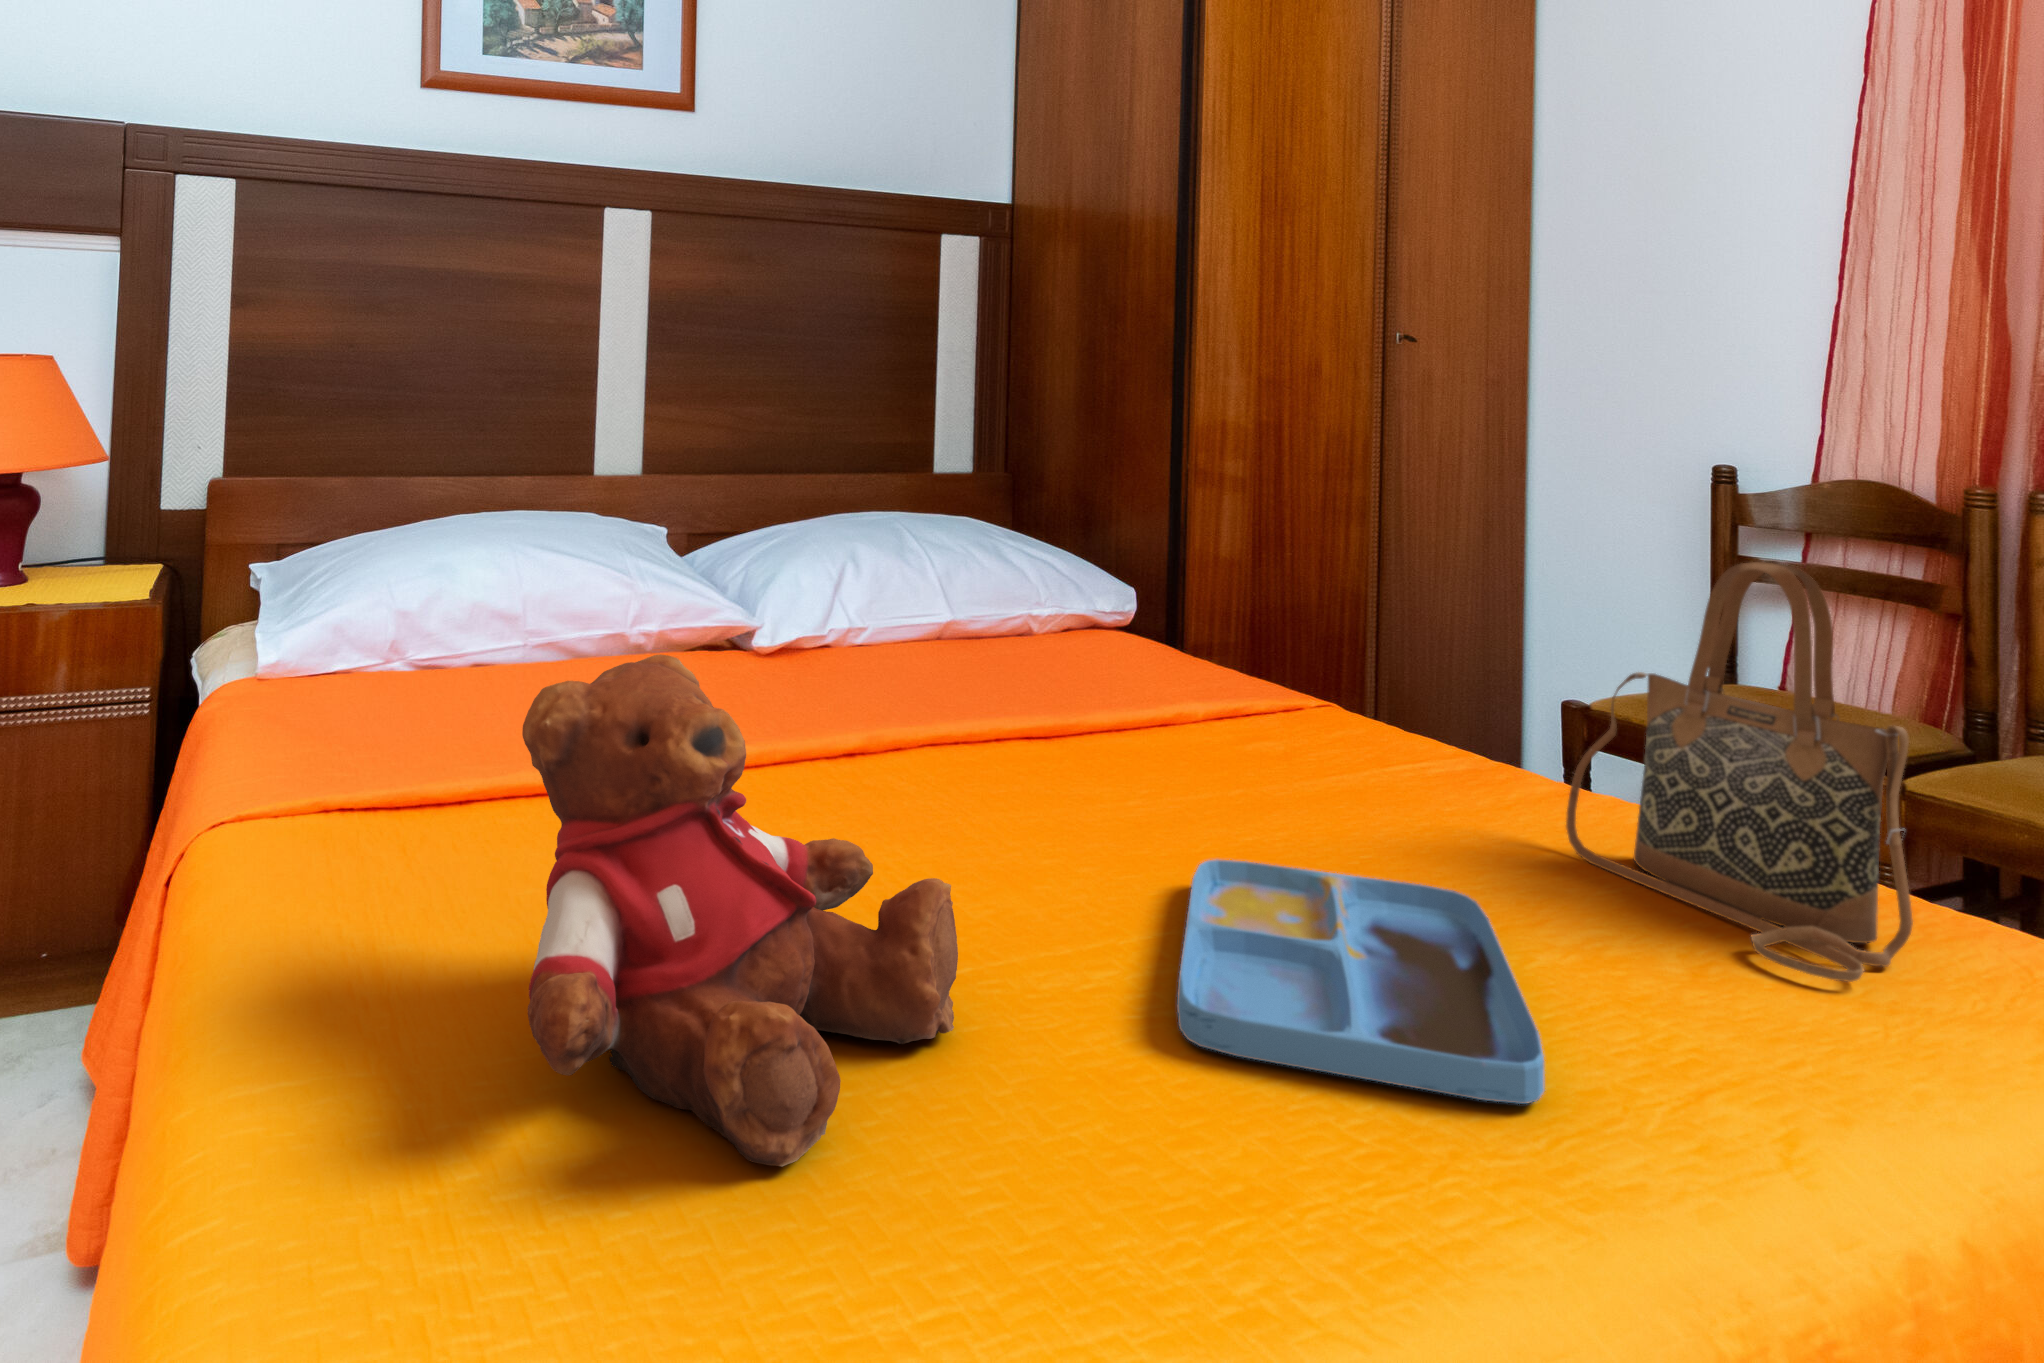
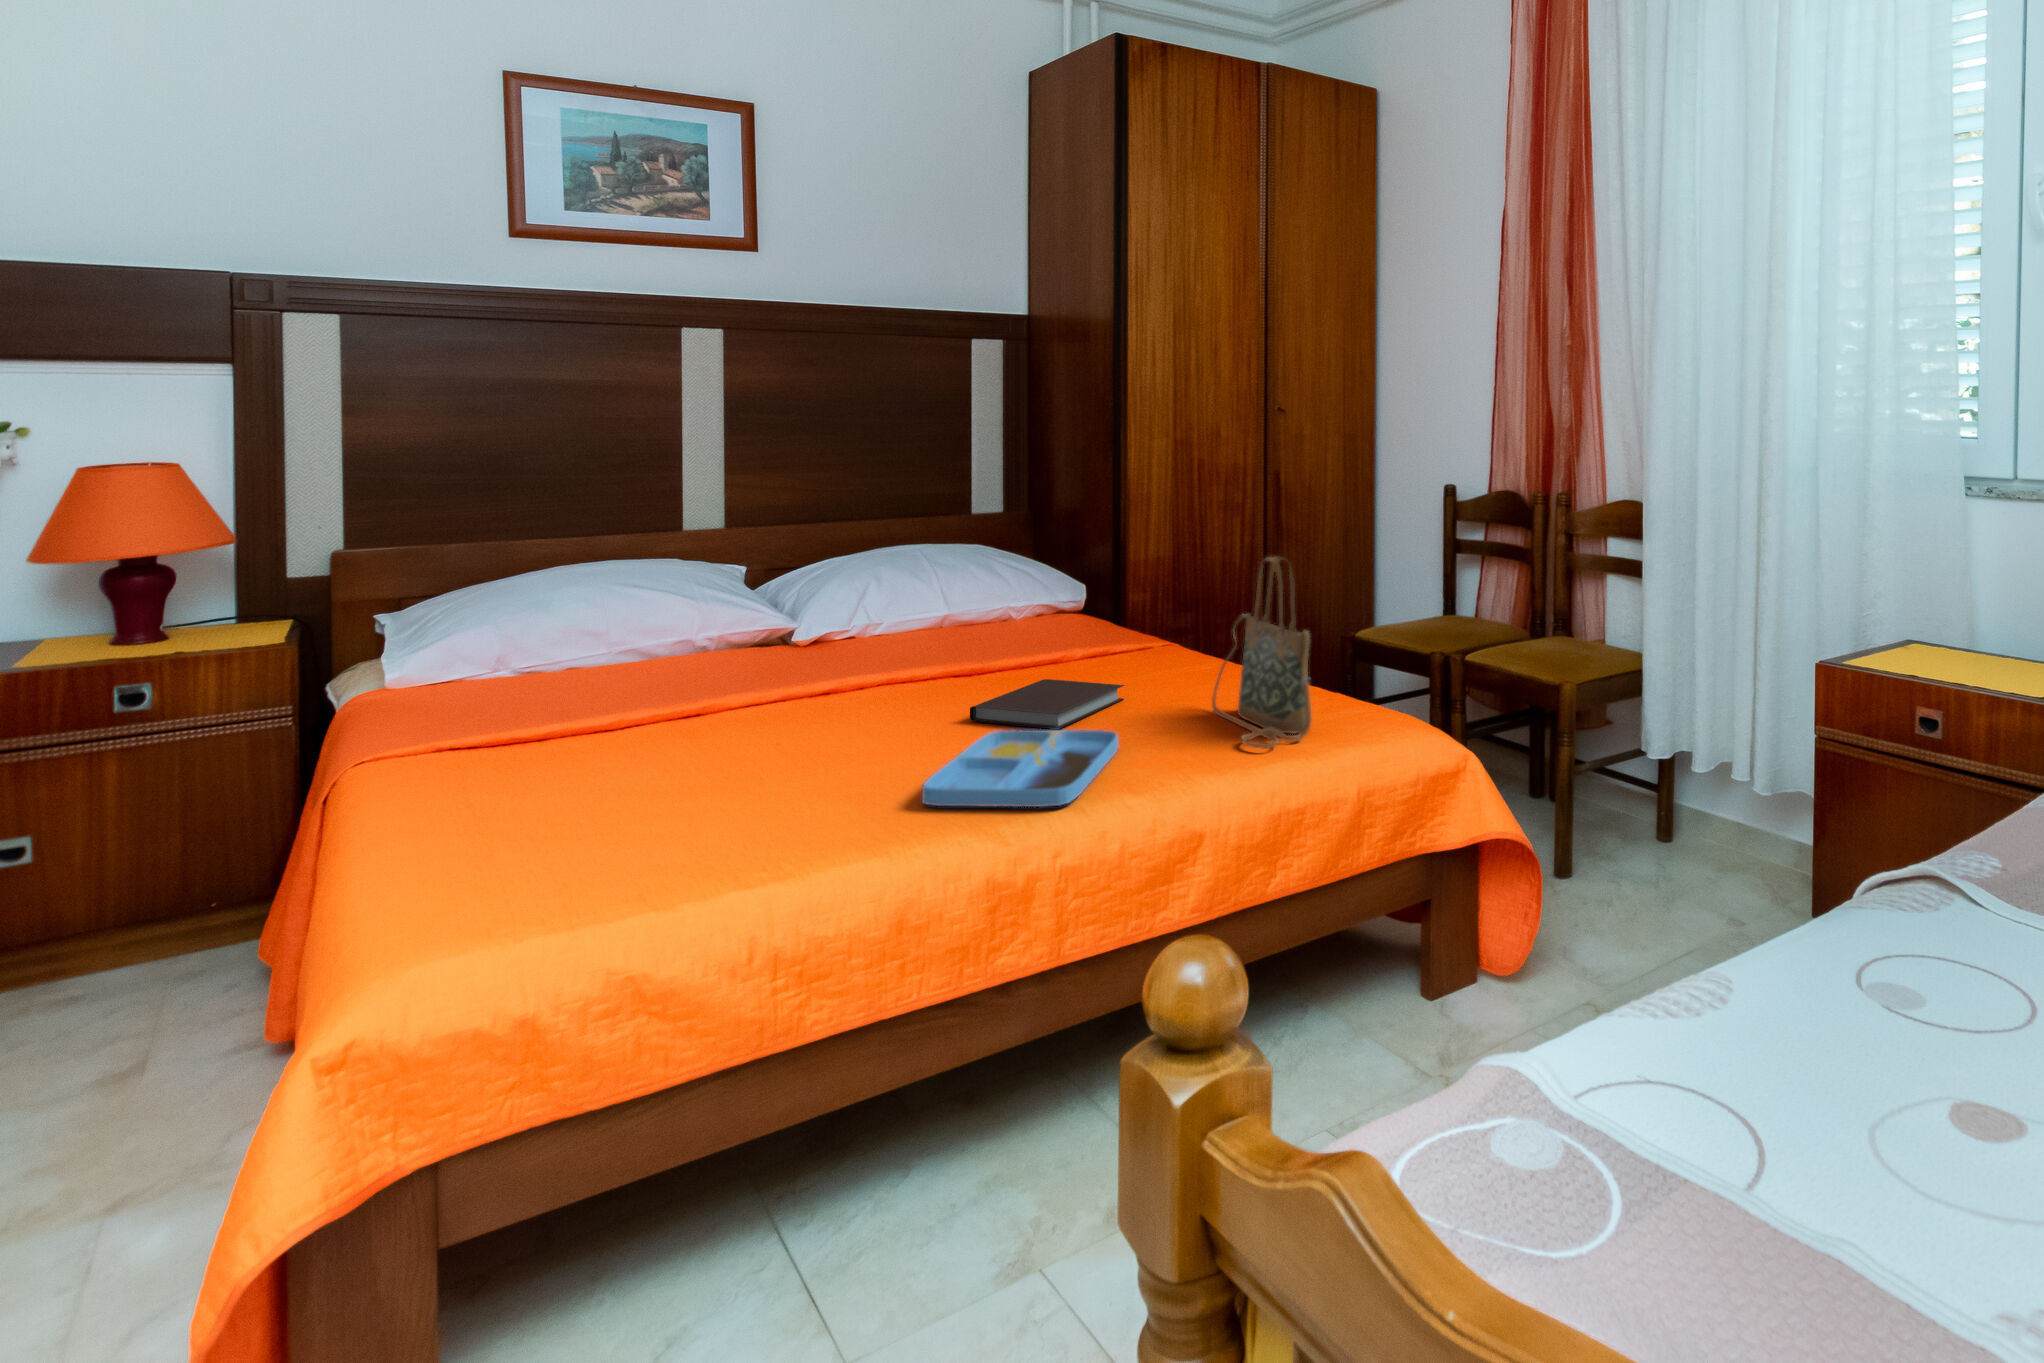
teddy bear: present [522,654,958,1167] -> none [559,647,809,865]
notebook: none [1114,750,1361,862] -> present [970,679,1124,729]

